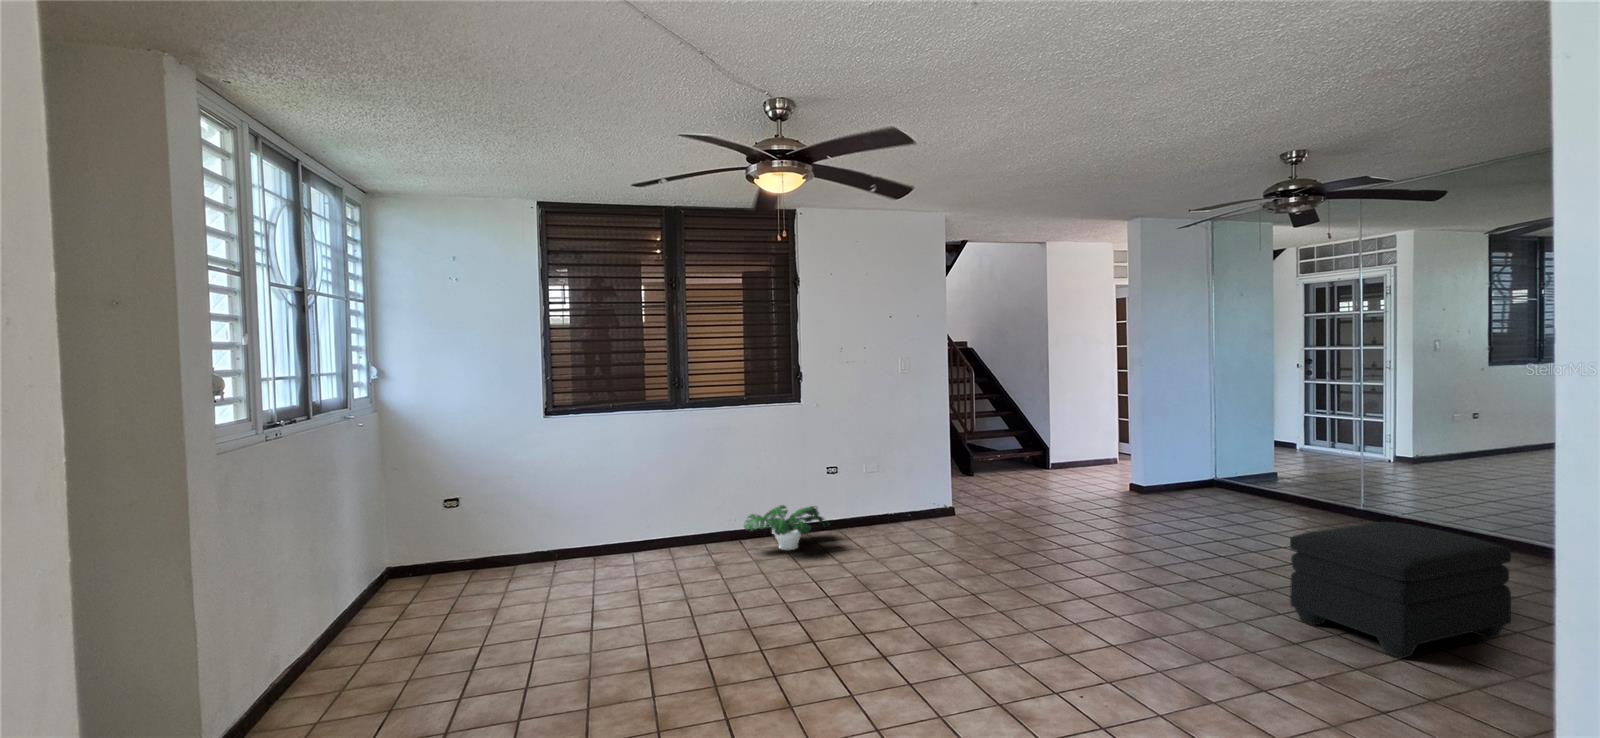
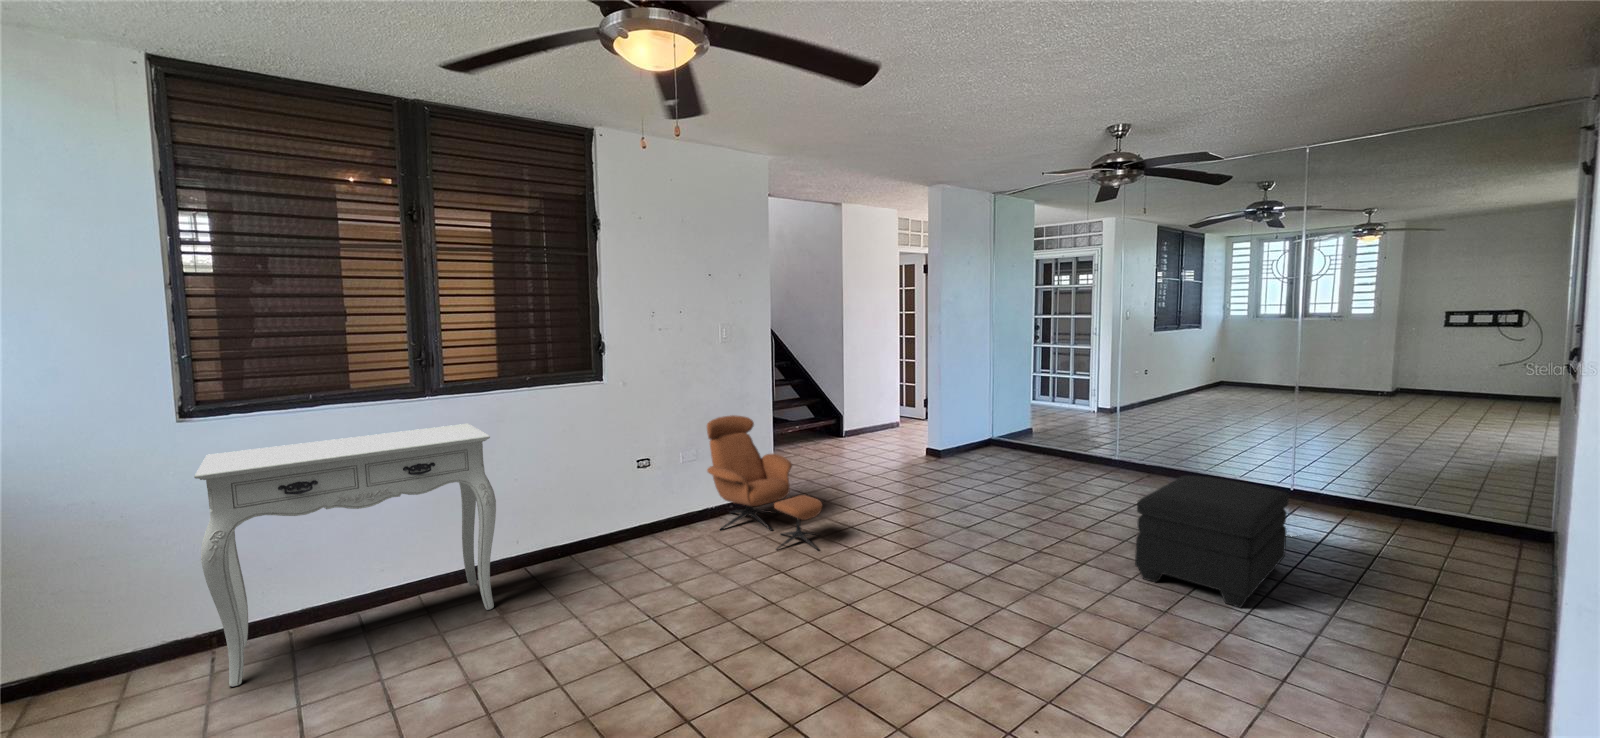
console table: none [552,429,714,580] -> present [194,424,496,687]
lounge chair: none [883,437,980,559] -> present [707,415,822,549]
potted plant: present [744,505,830,550] -> none [538,509,655,570]

